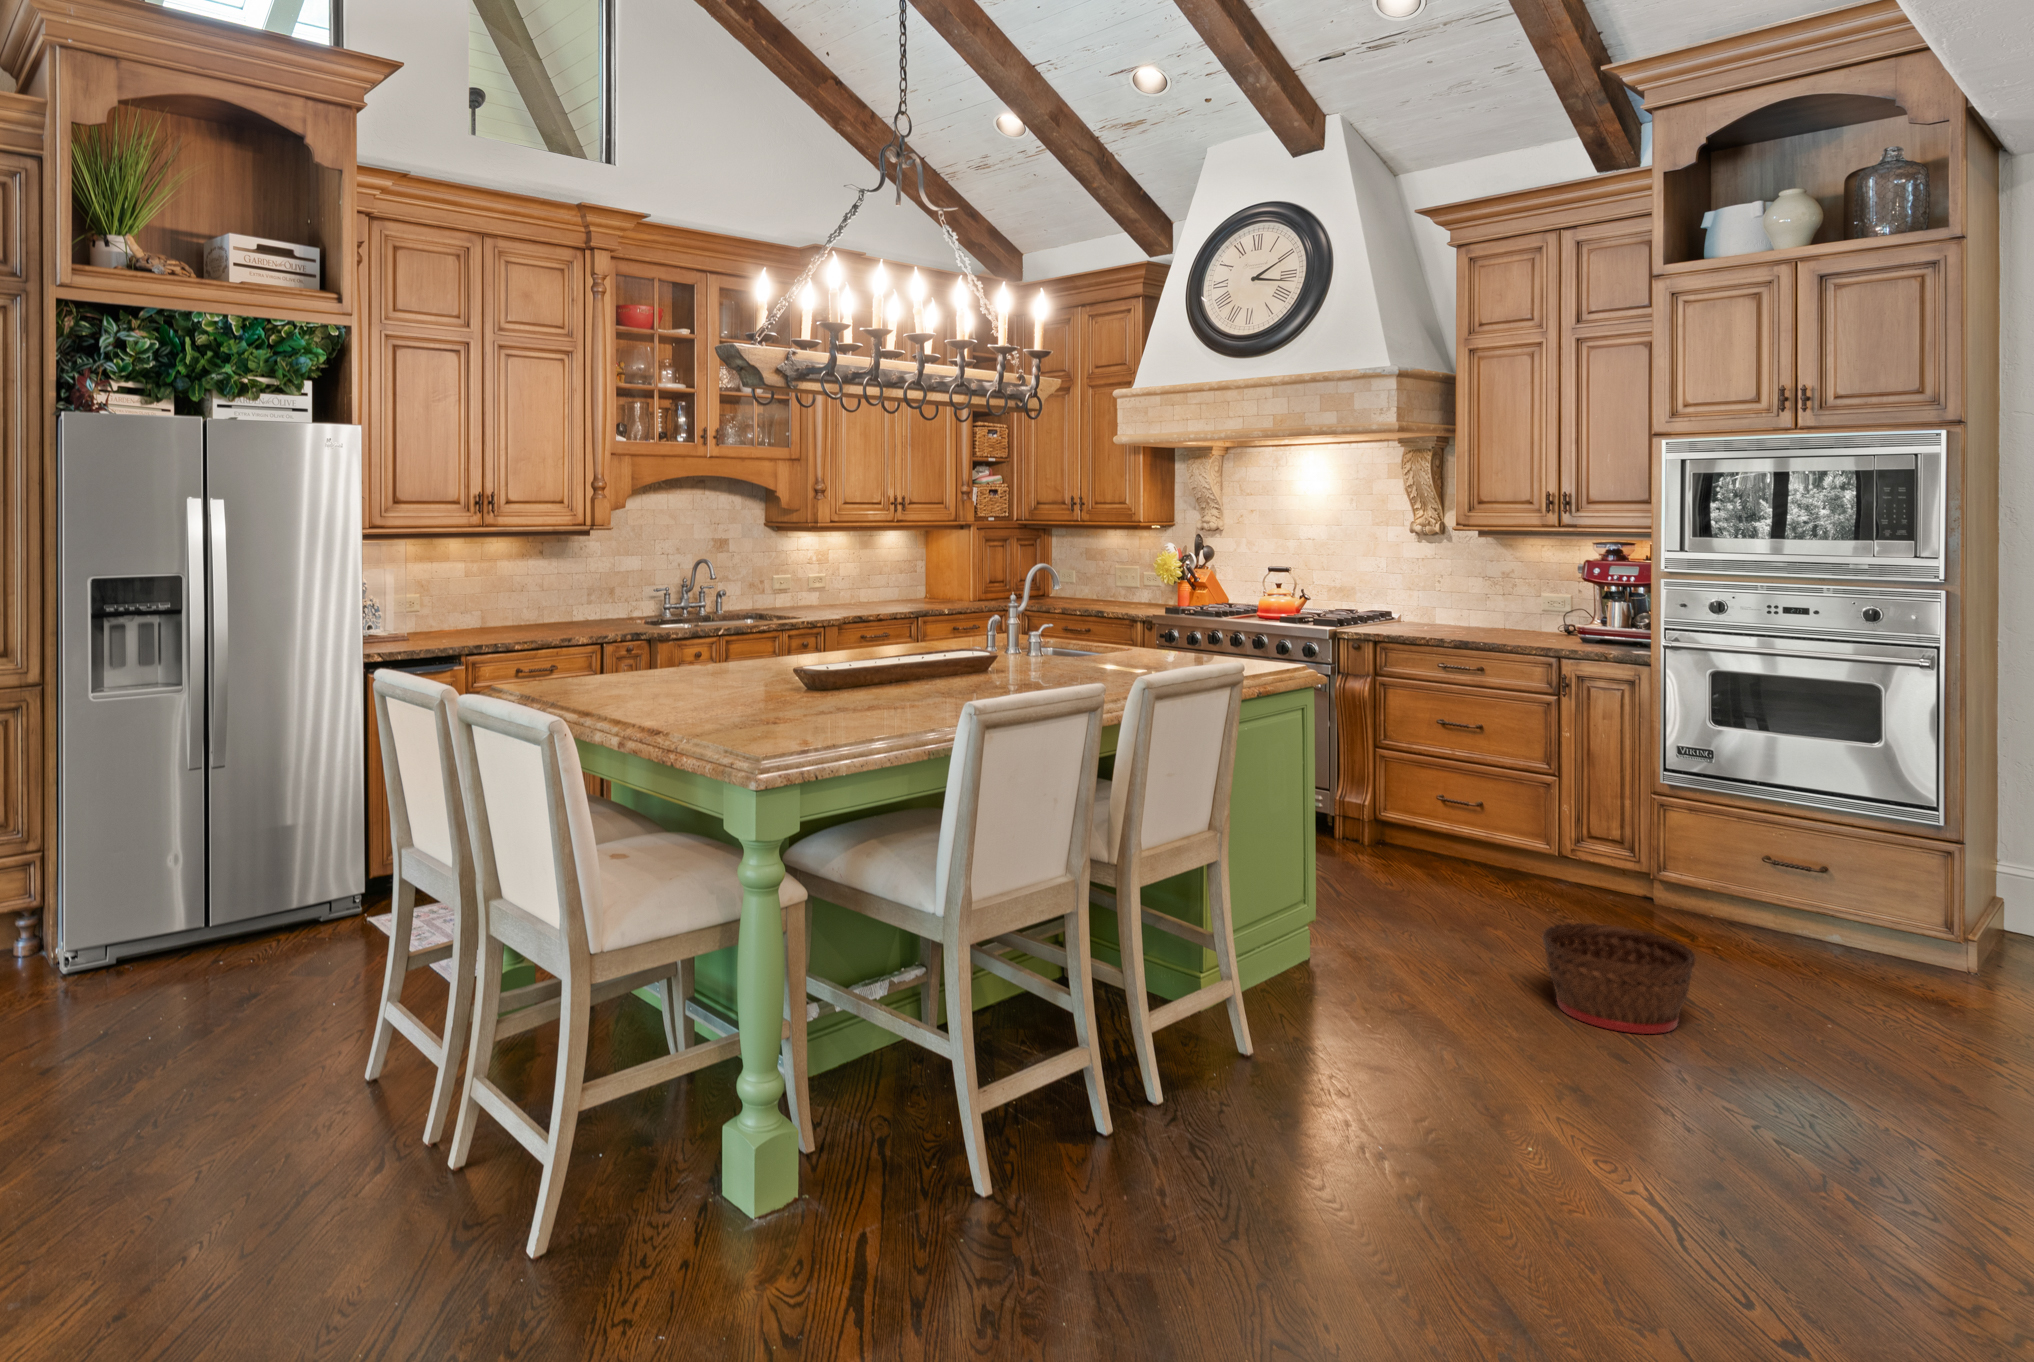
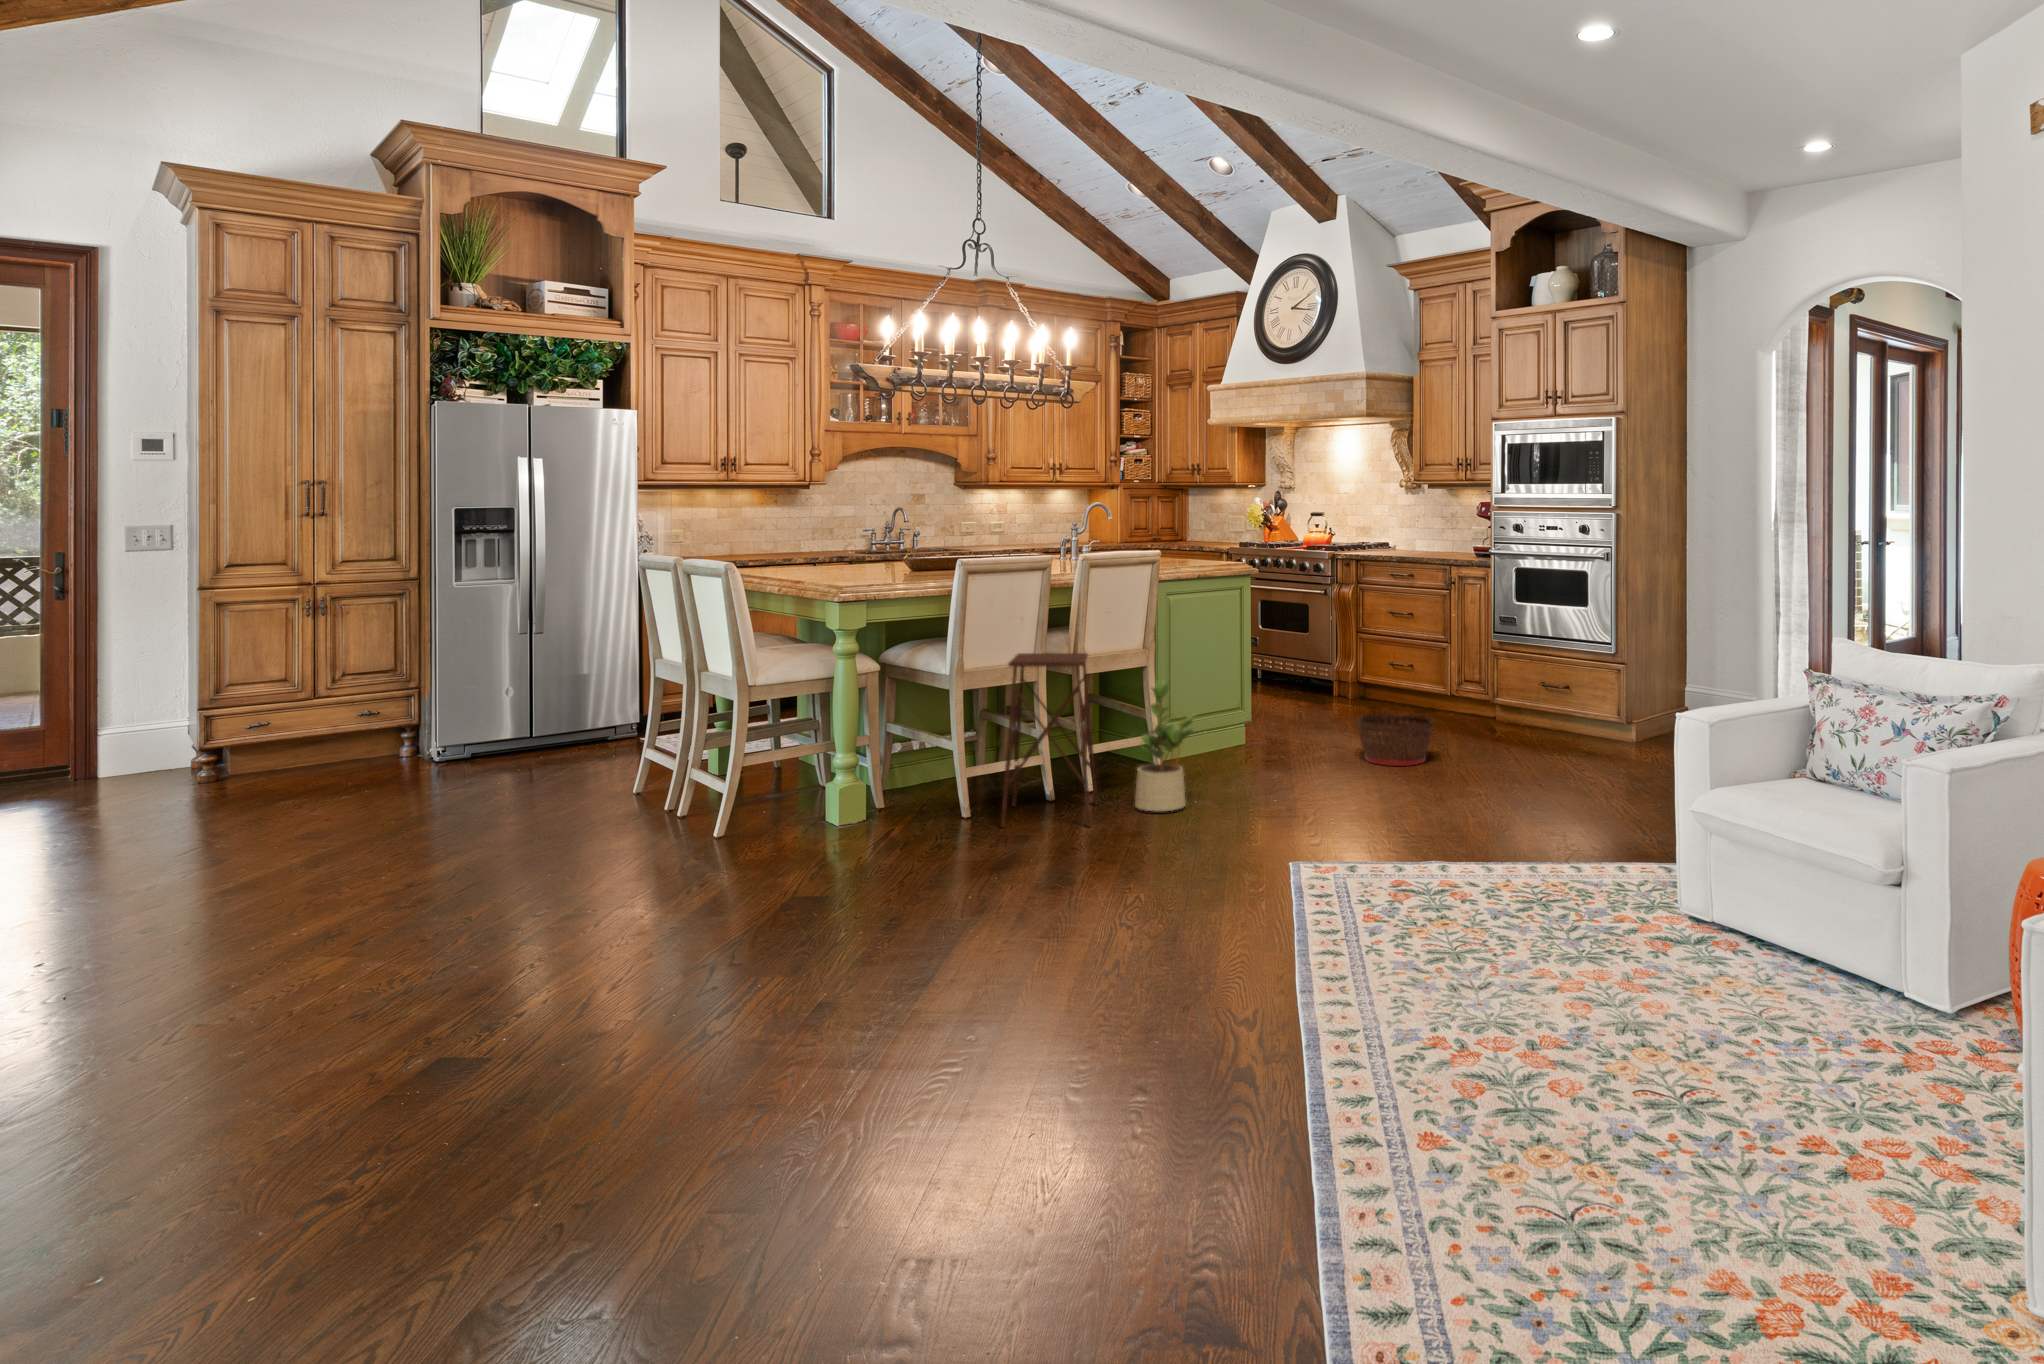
side table: none [1047,871,1251,1241] -> present [1001,653,1098,827]
potted plant: none [1281,923,1398,1188] -> present [1135,679,1196,812]

